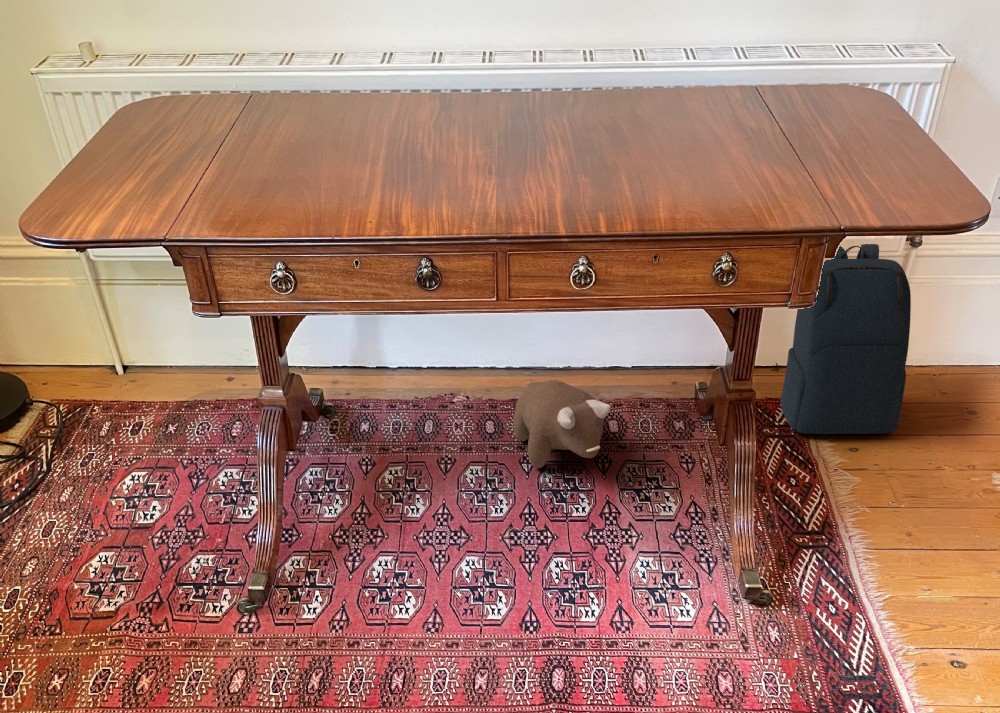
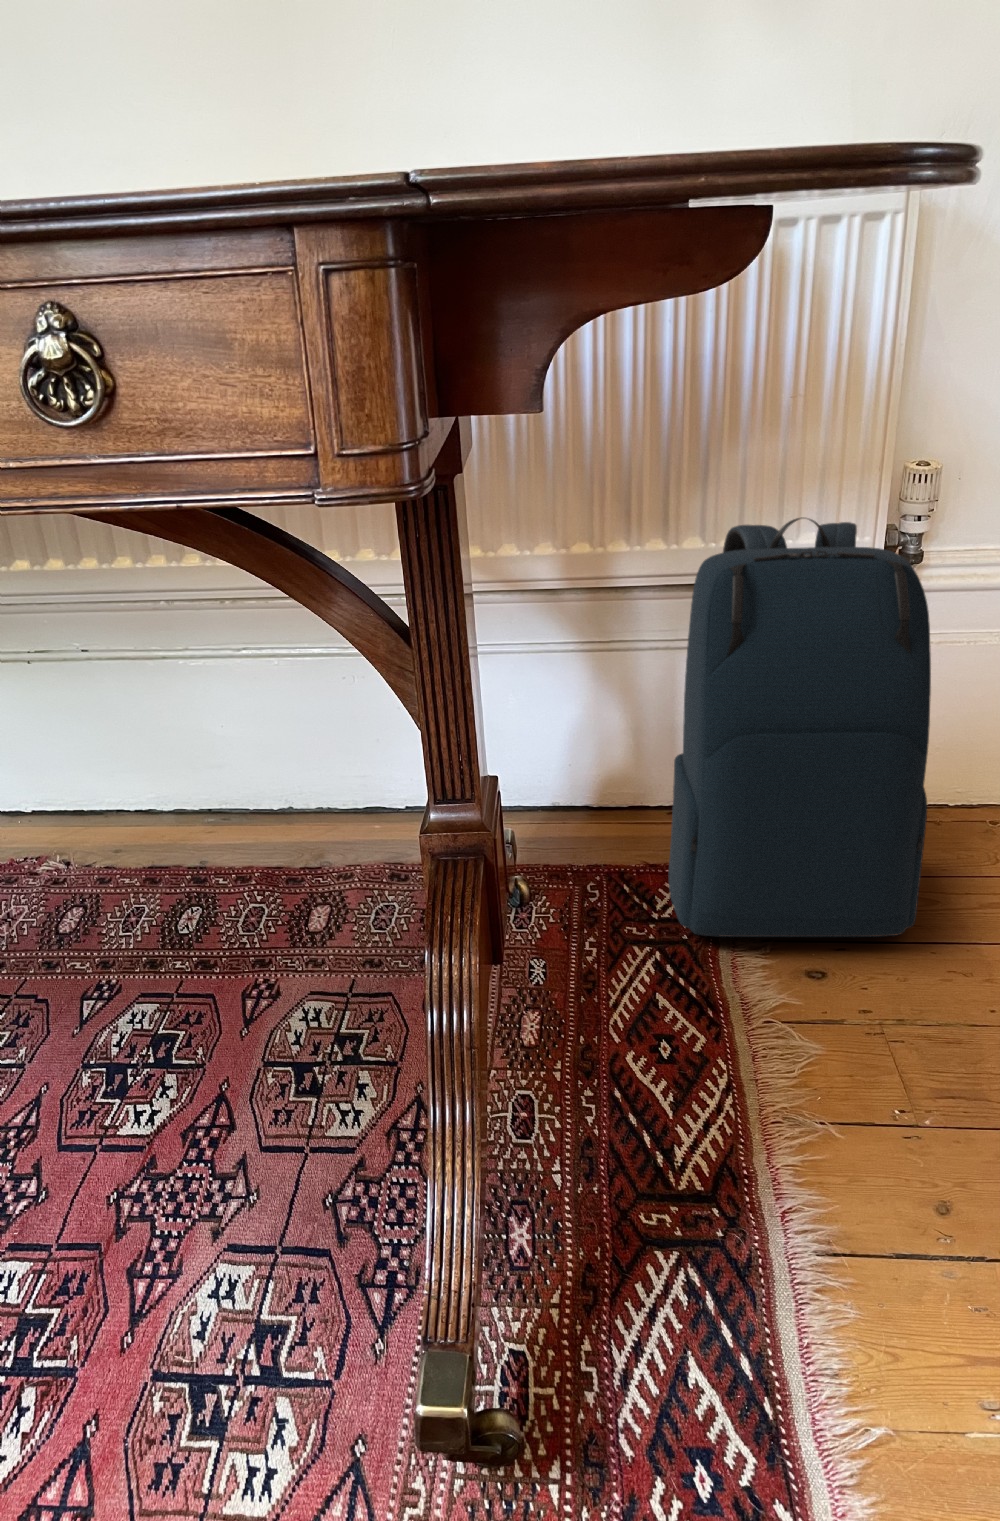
plush toy: present [513,380,611,468] -> none [63,817,259,1011]

